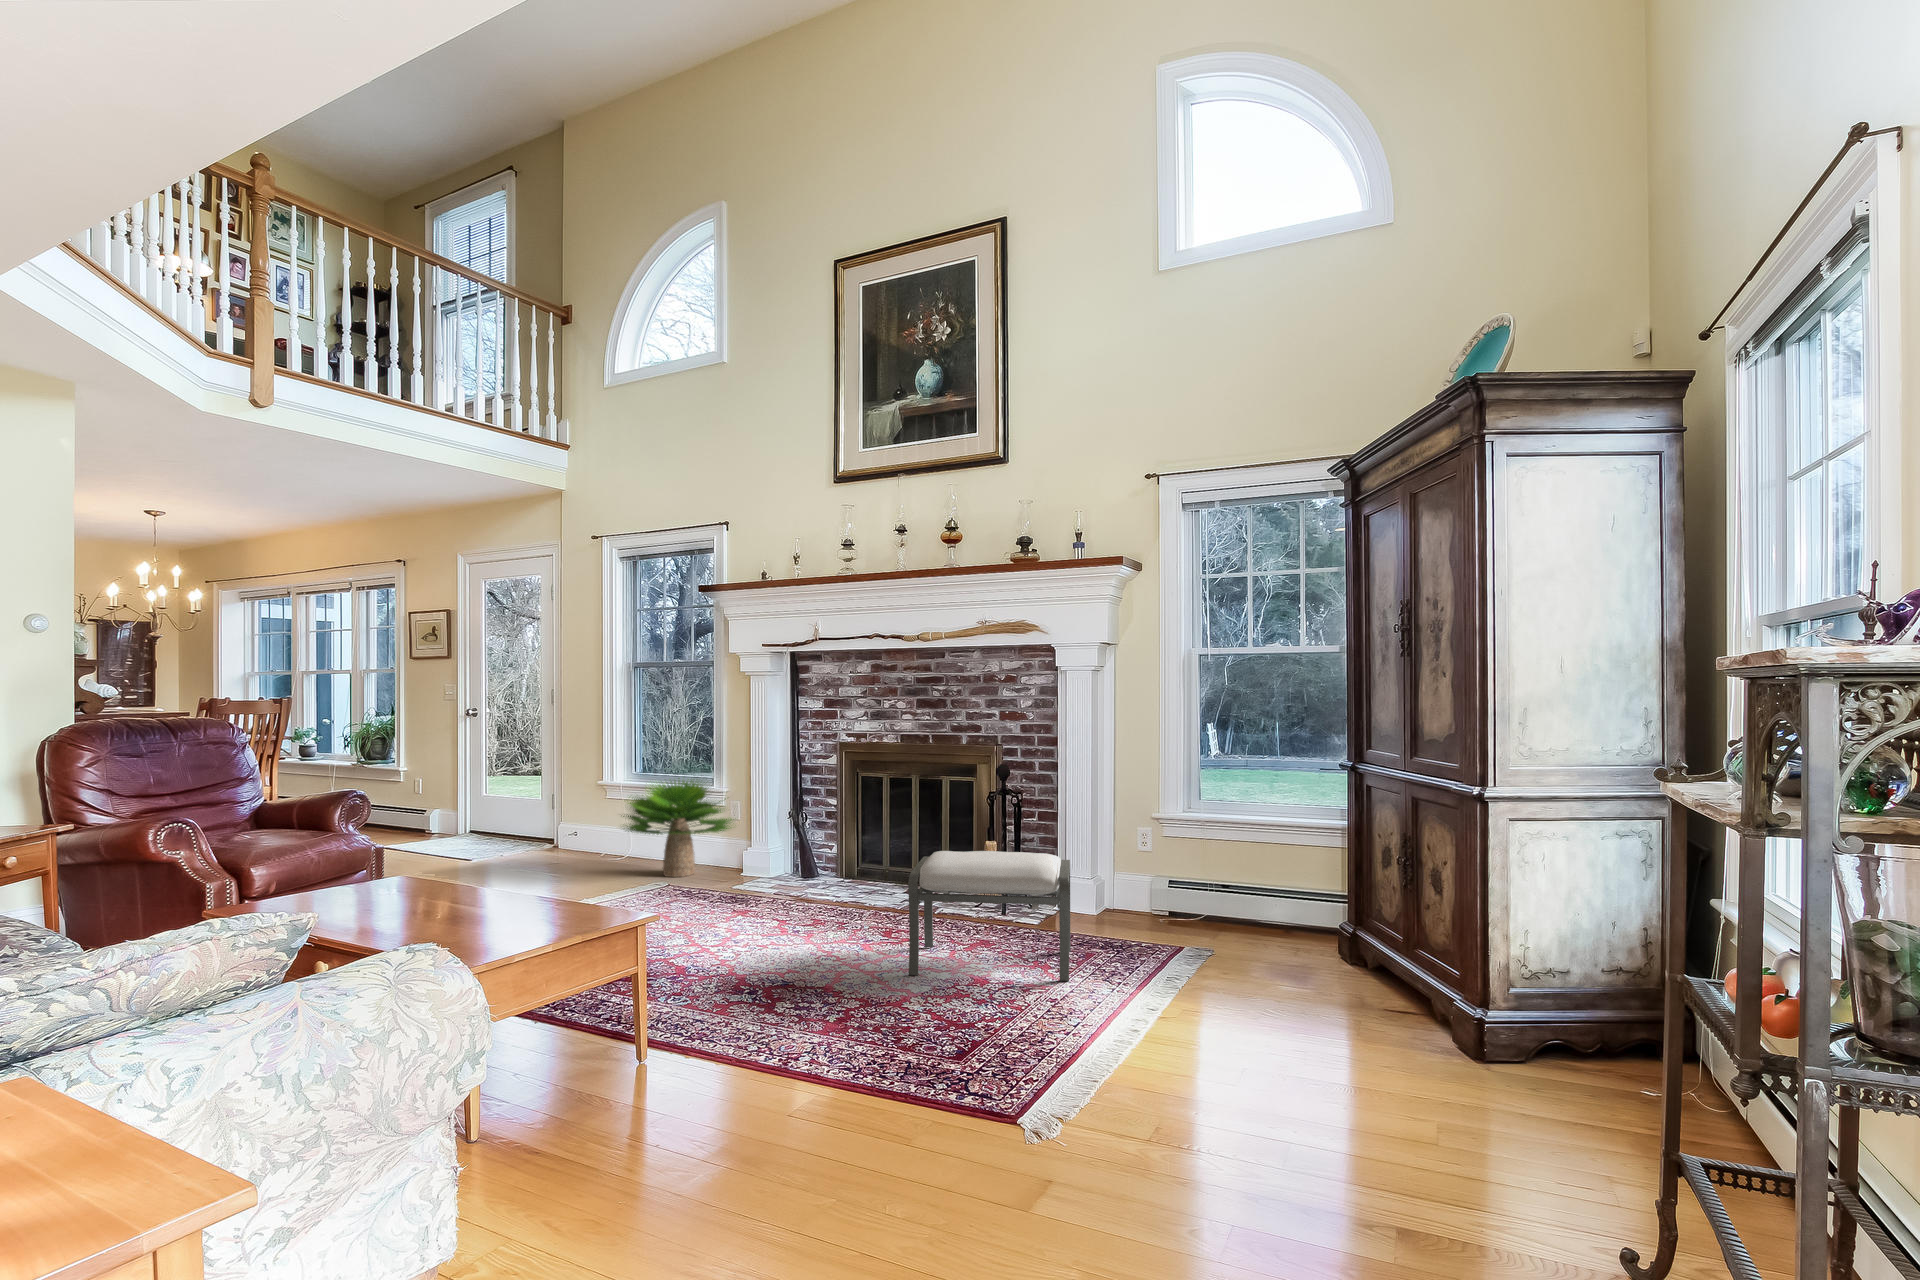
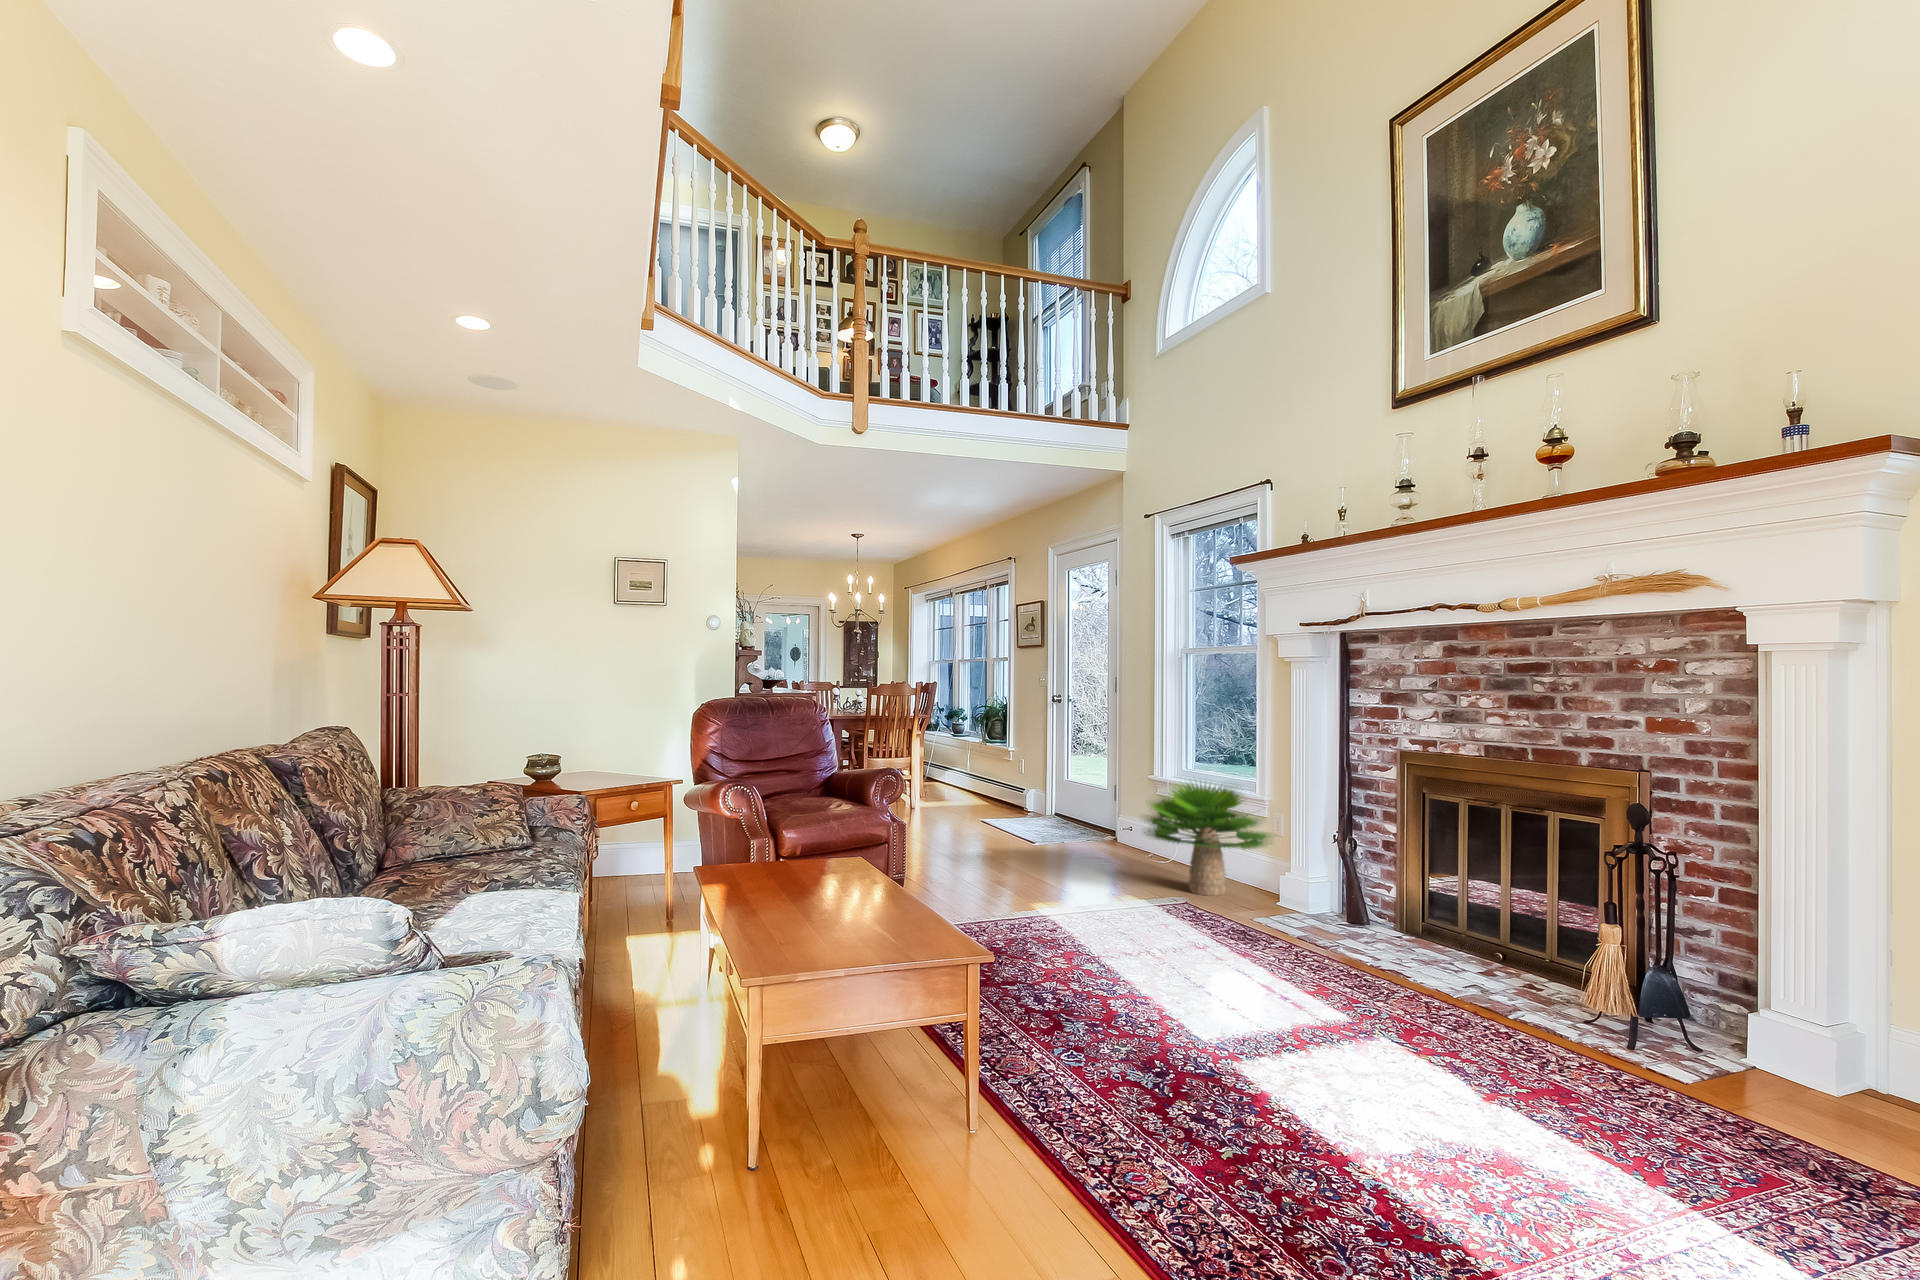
ottoman: present [908,851,1071,981] -> none [1390,929,1736,1222]

